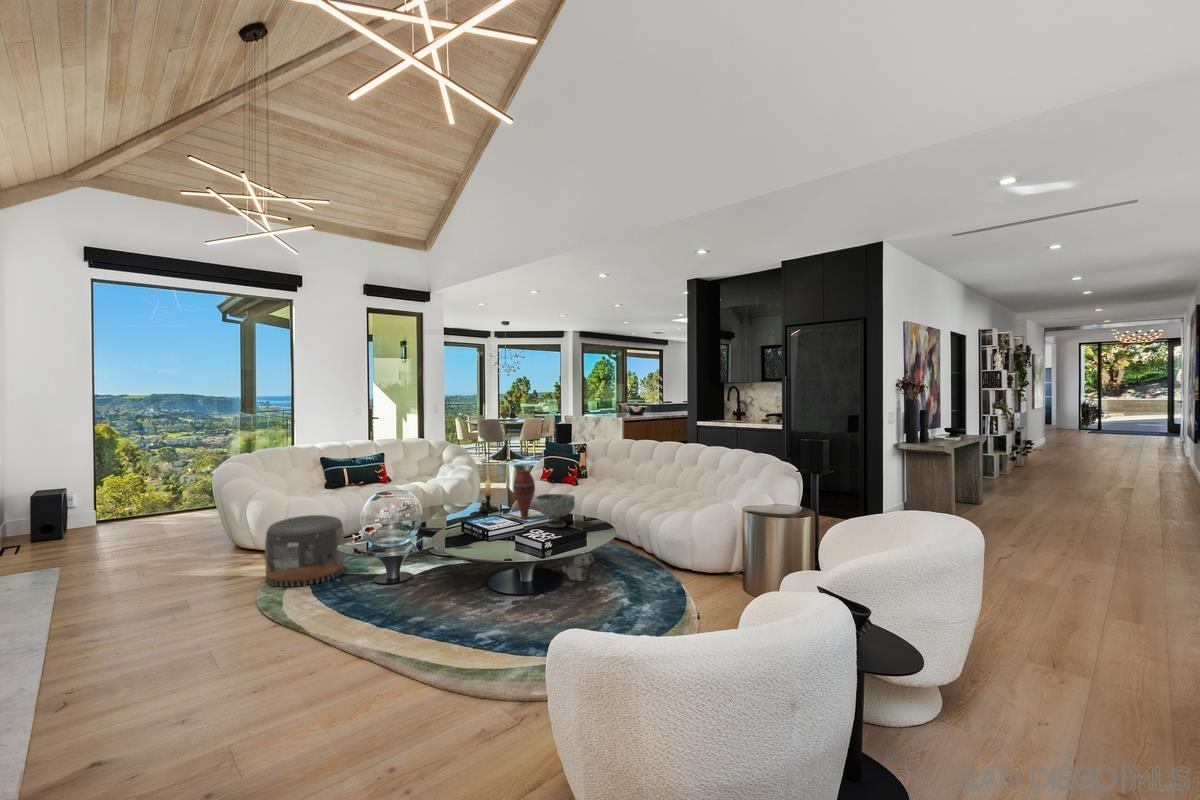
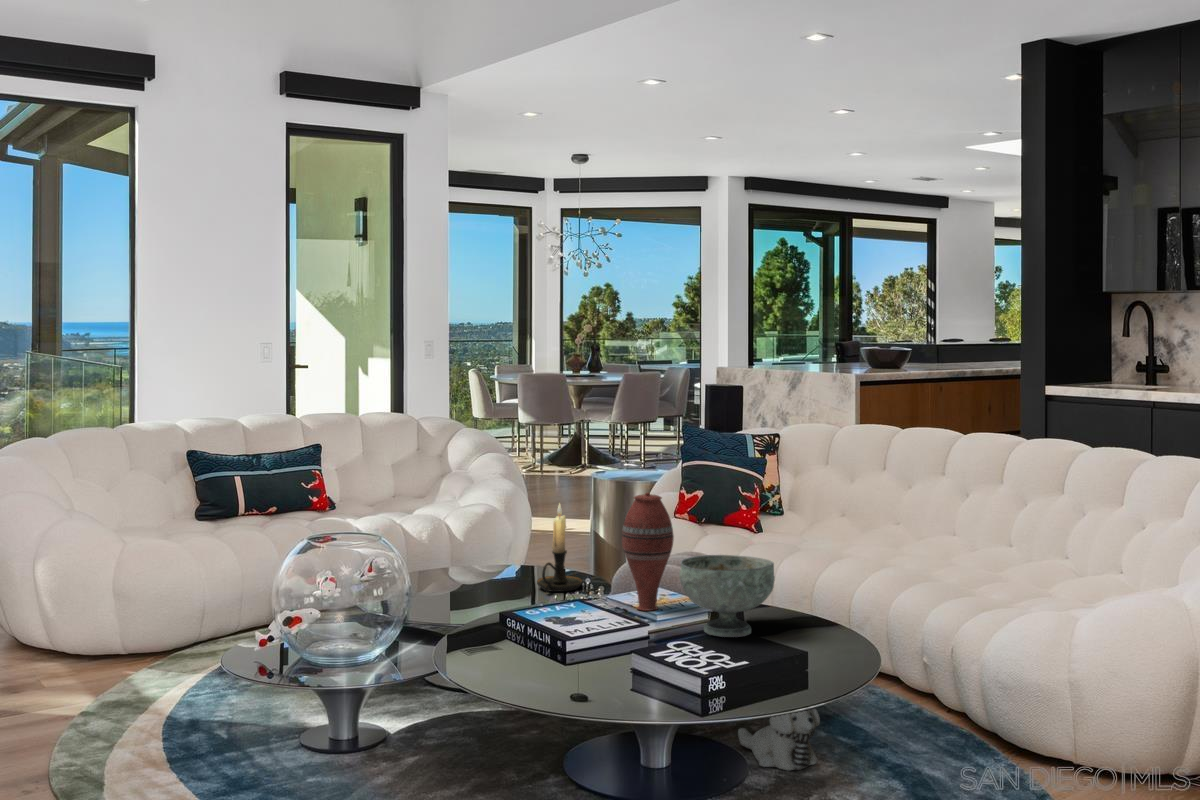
pouf: present [265,515,345,587] -> none [66,583,237,744]

